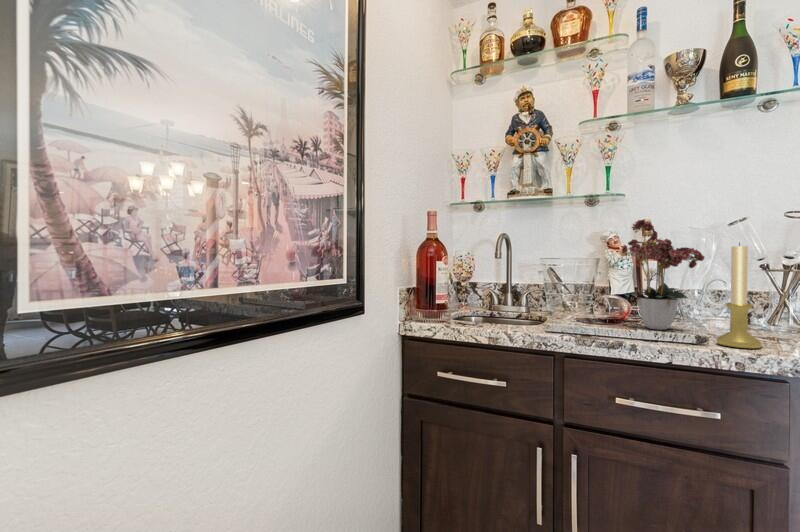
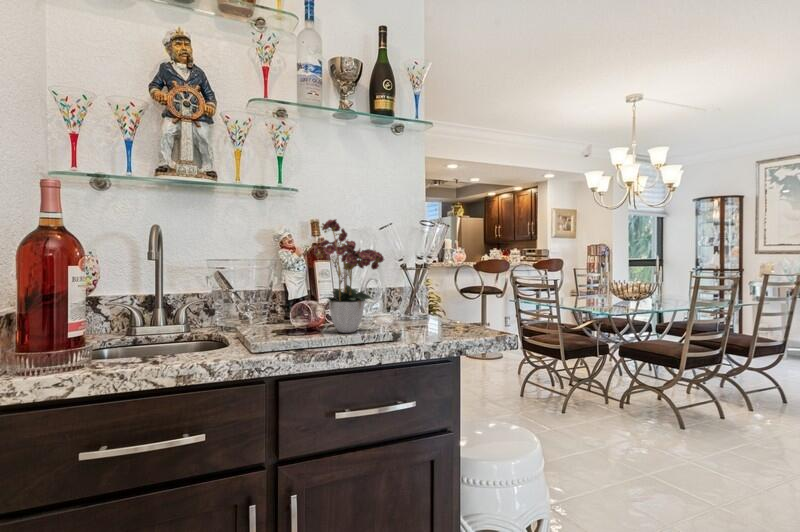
candle holder: present [716,243,762,349] -> none [409,247,441,341]

